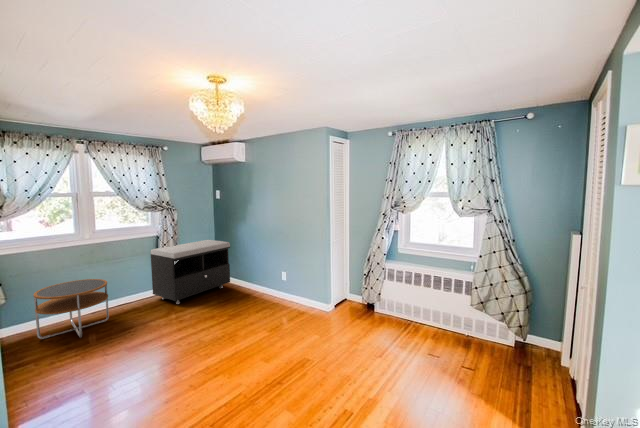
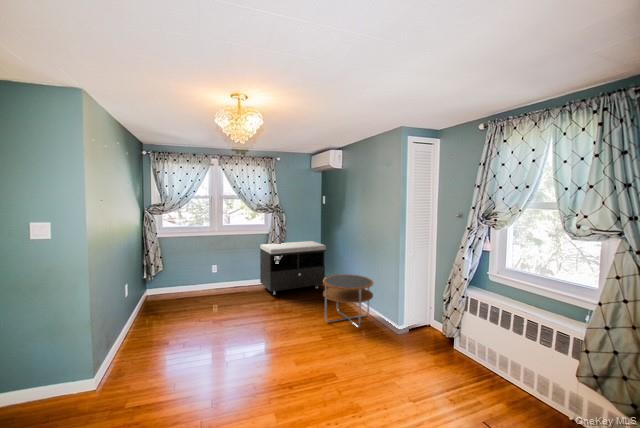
side table: present [34,279,109,339] -> present [323,274,373,328]

